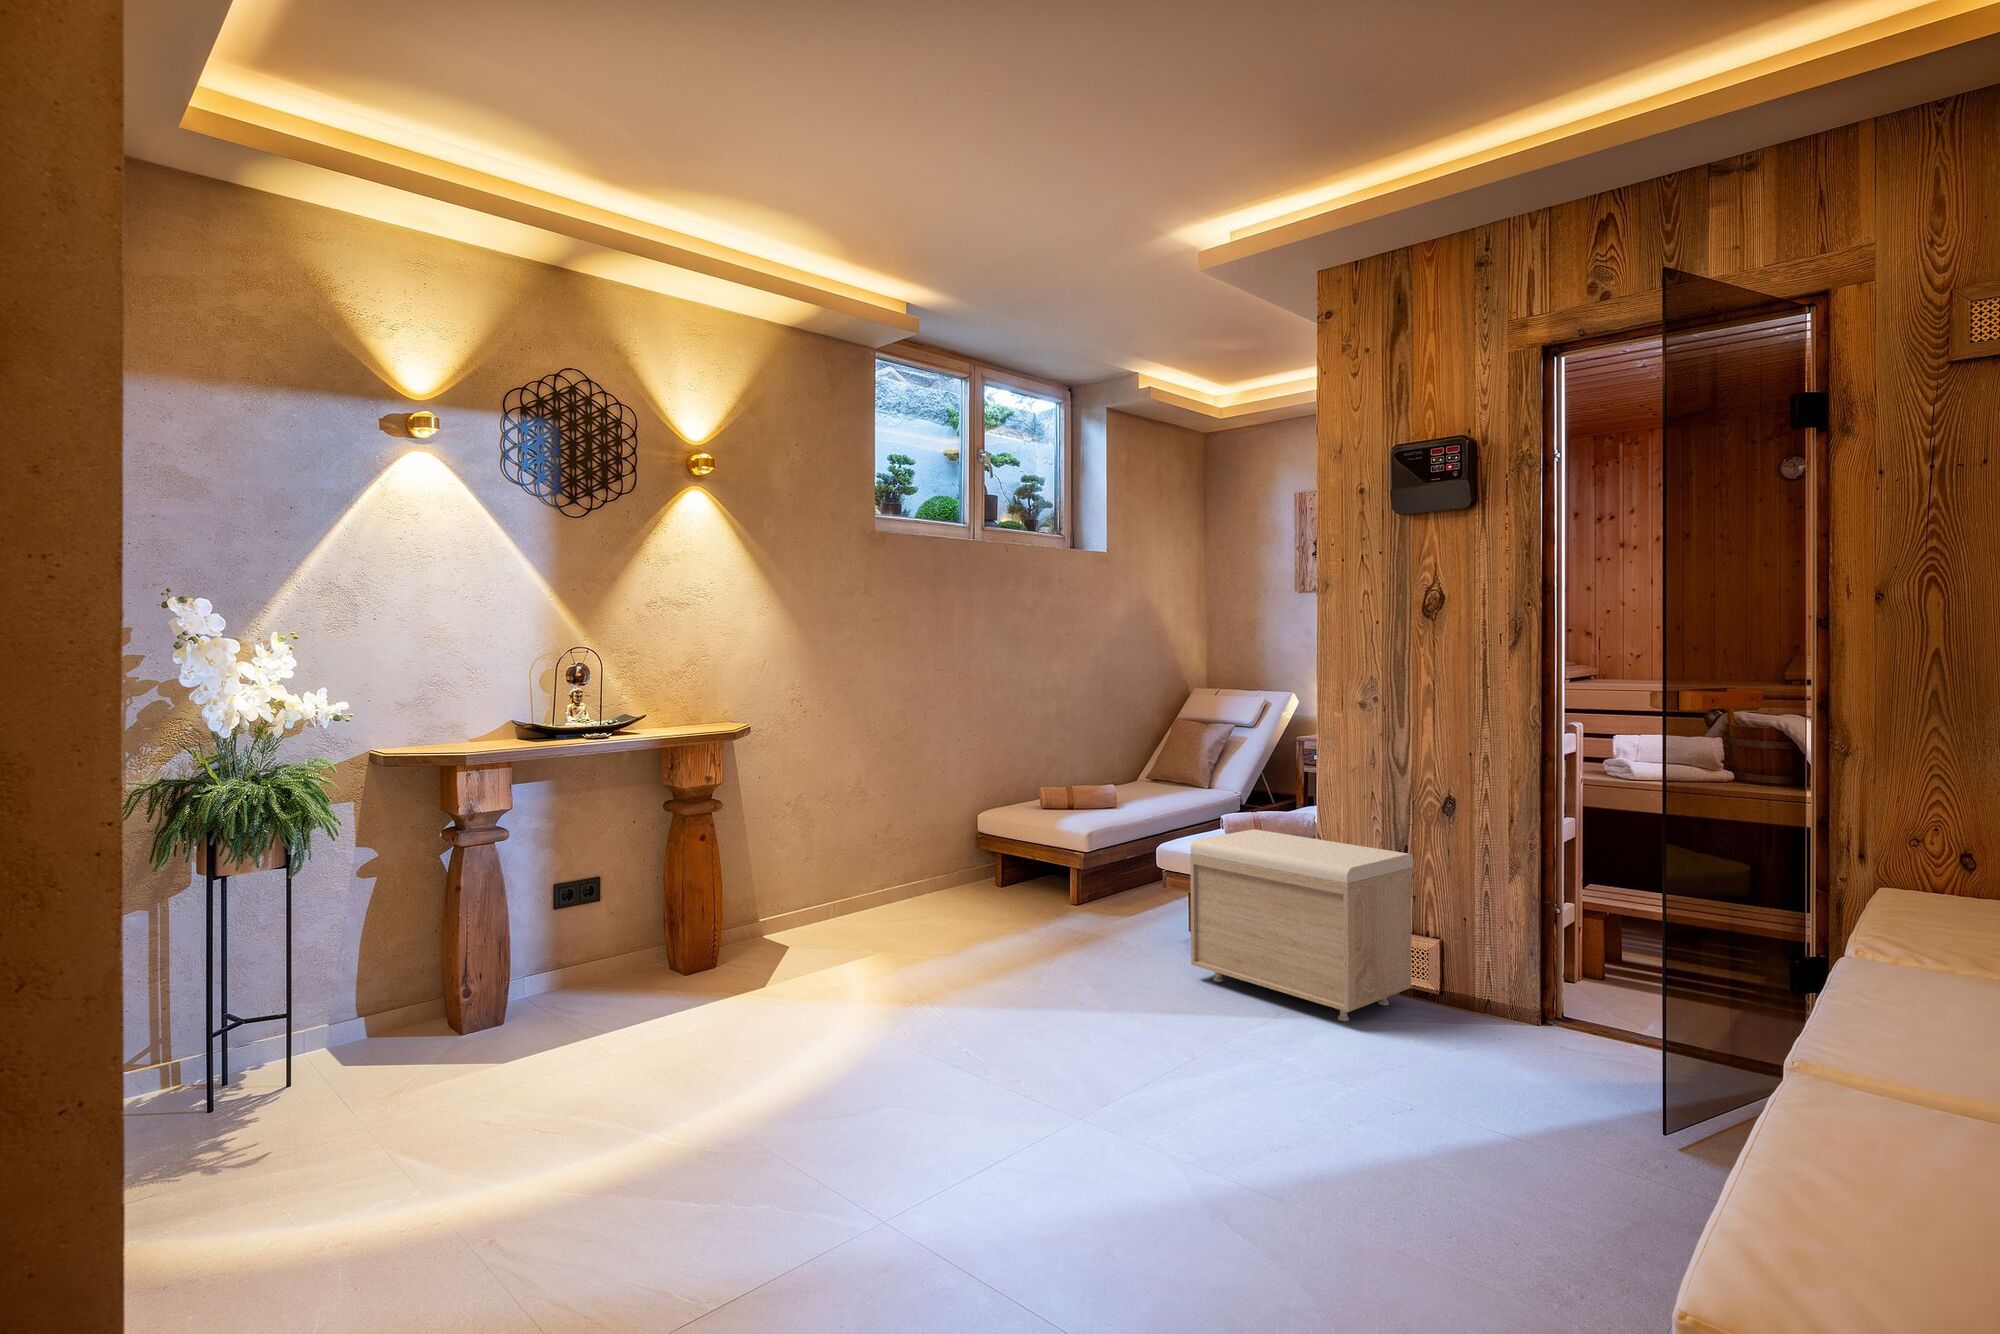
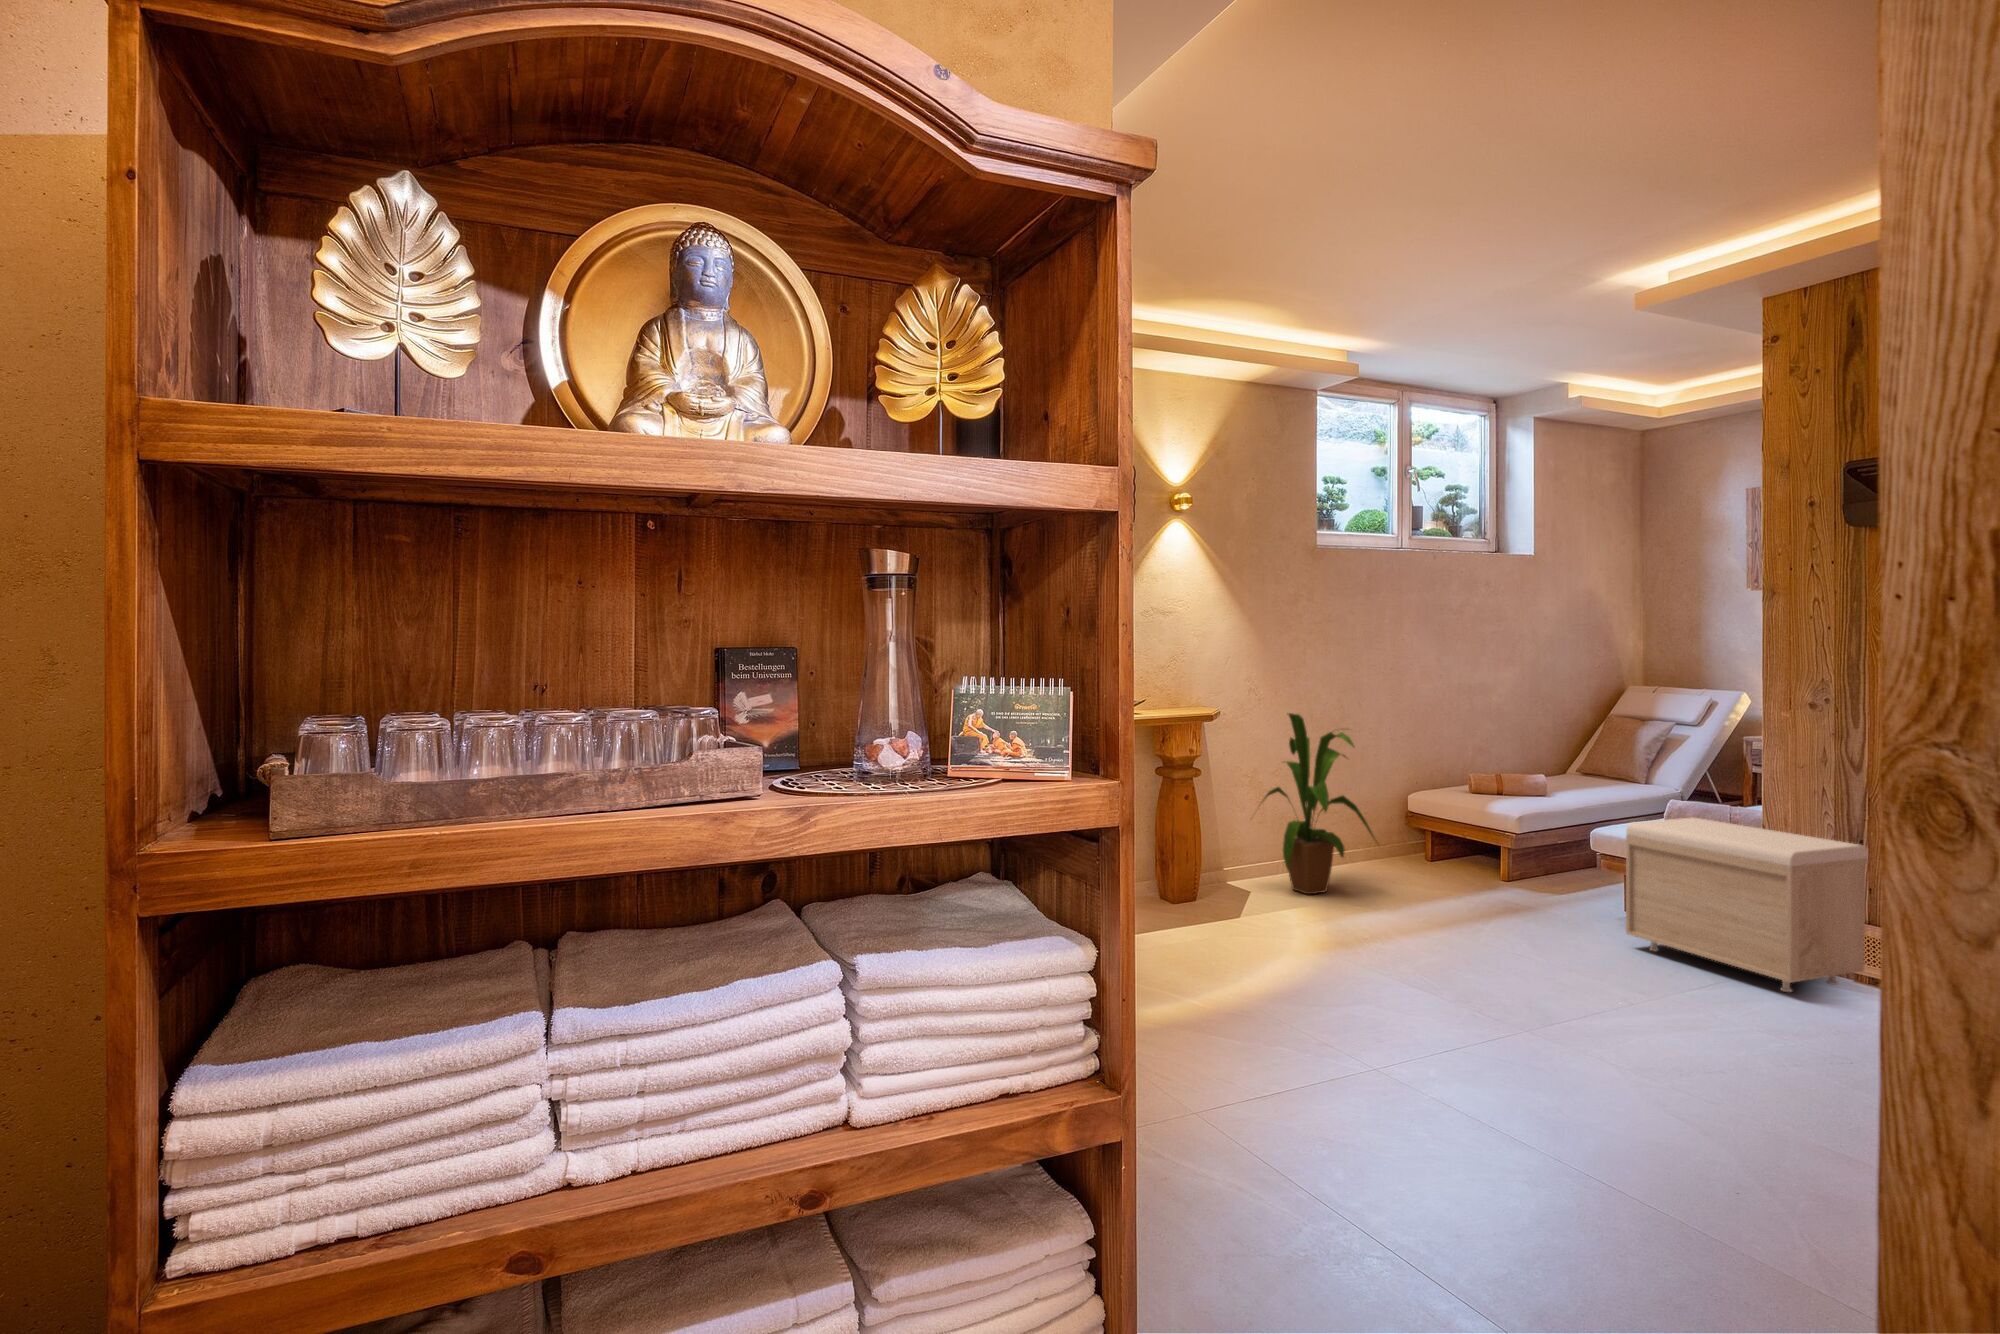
house plant: none [793,725,942,942] -> present [1259,713,1375,894]

